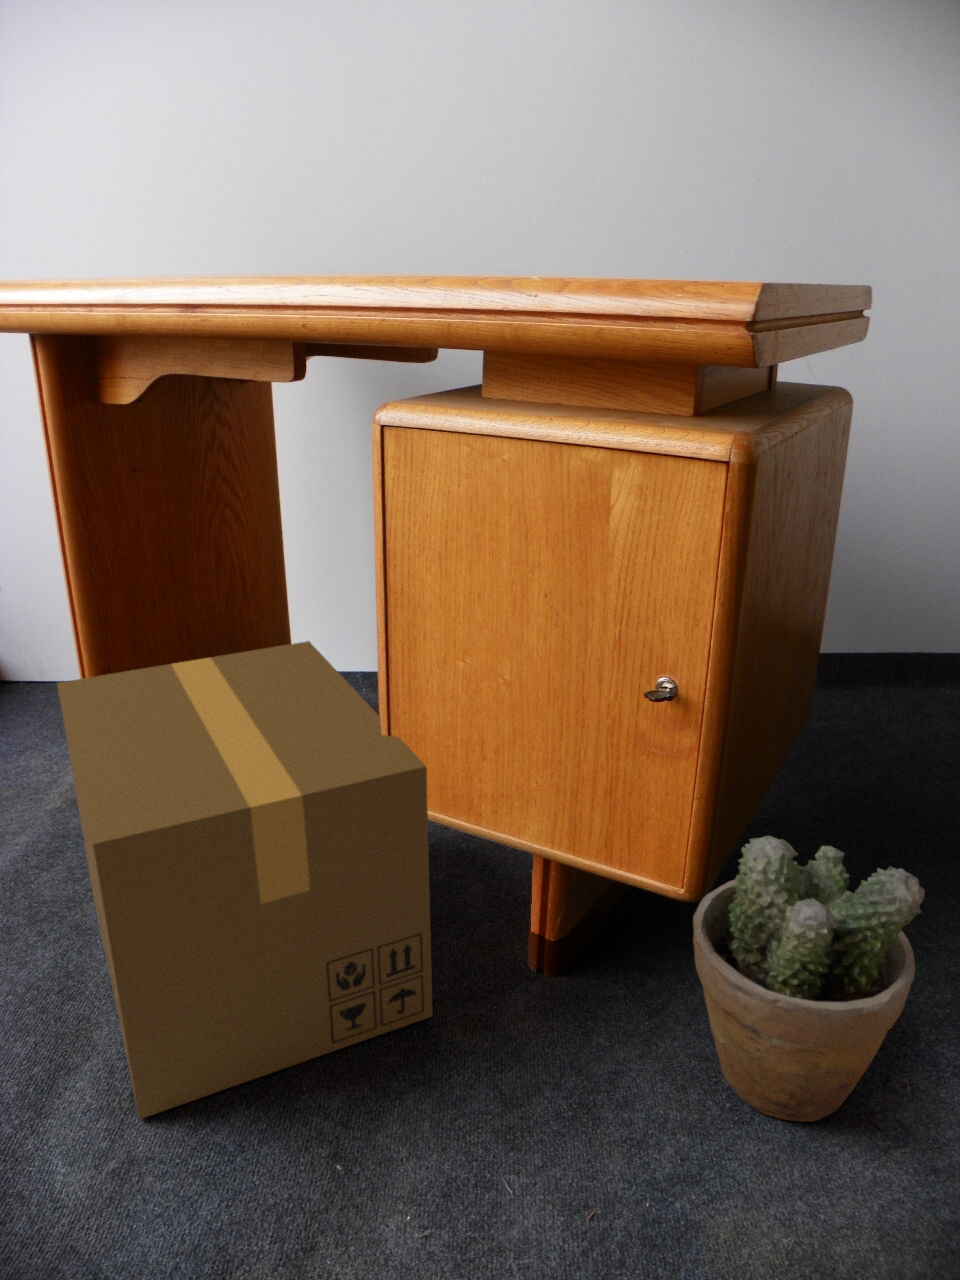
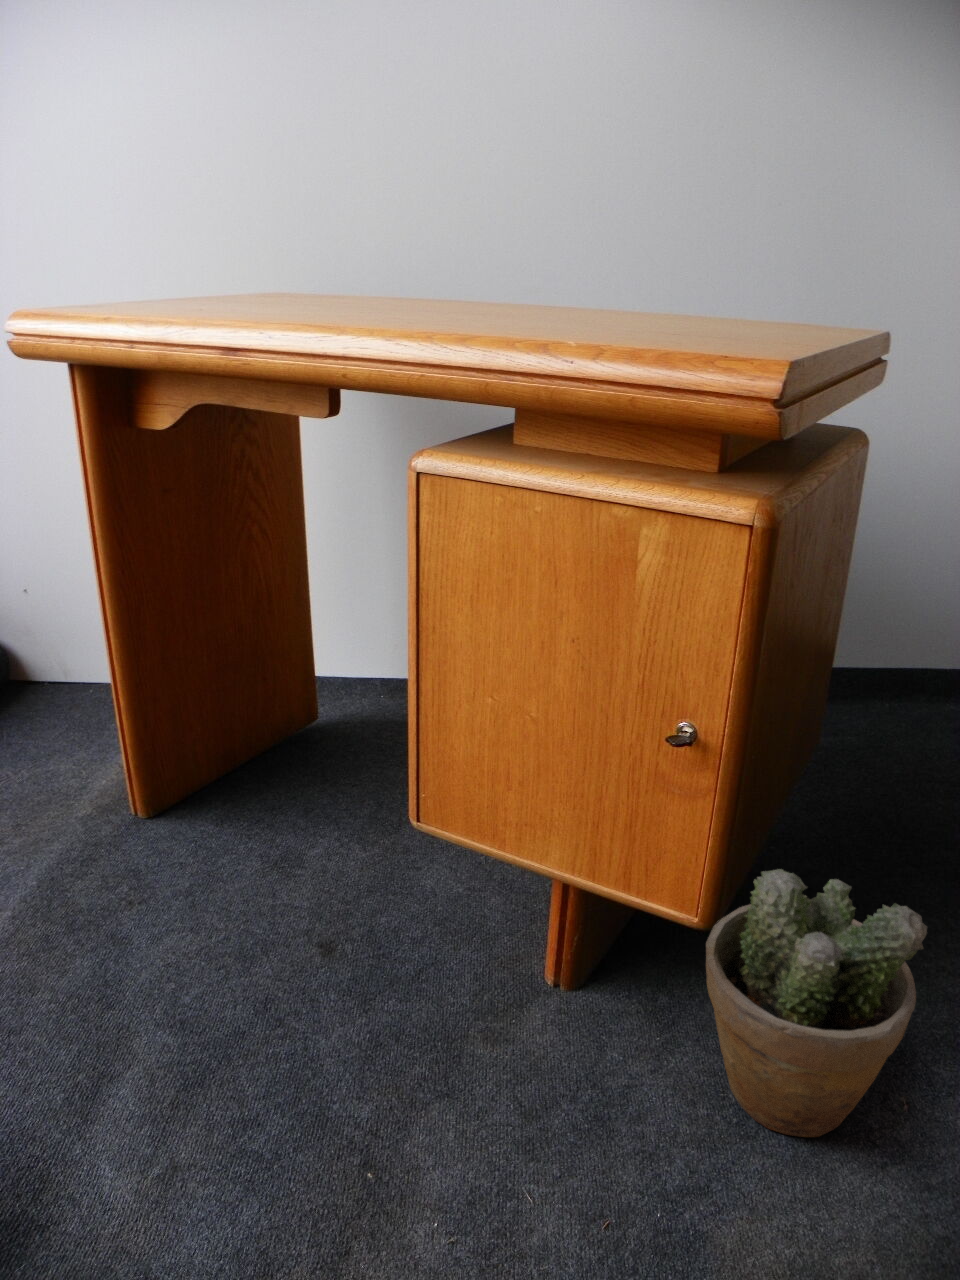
cardboard box: present [57,641,433,1119] -> none [96,662,455,1126]

